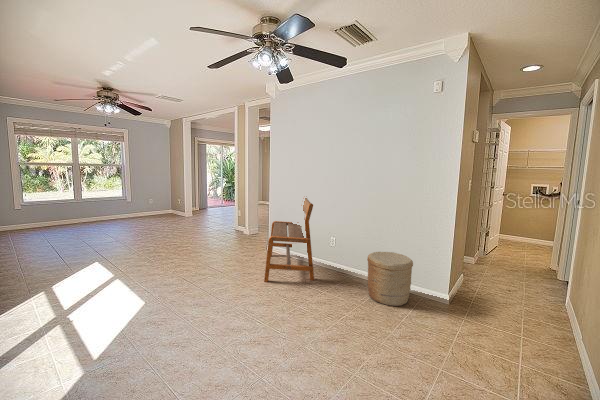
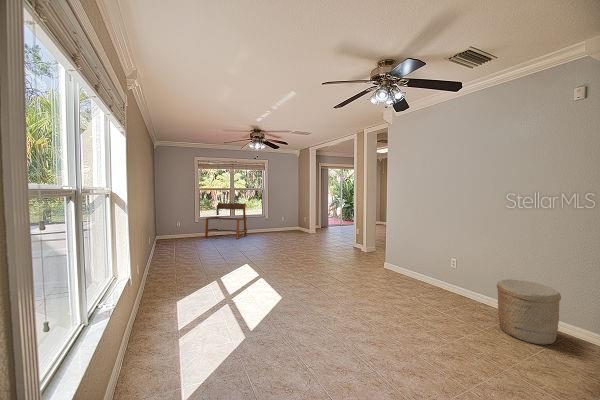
bench: present [264,198,314,282] -> present [205,203,247,239]

